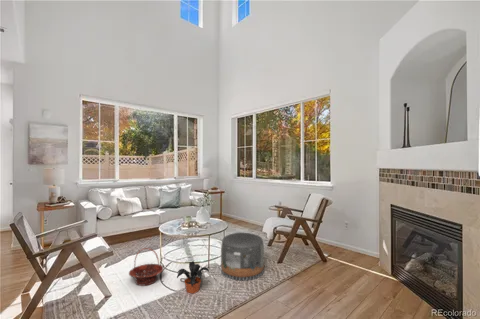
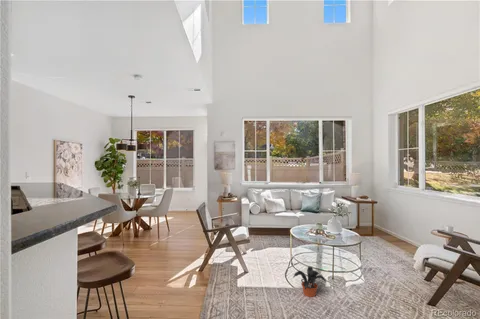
pouf: present [221,233,264,280] -> none [345,250,399,306]
basket: present [129,248,163,286] -> none [260,244,289,277]

